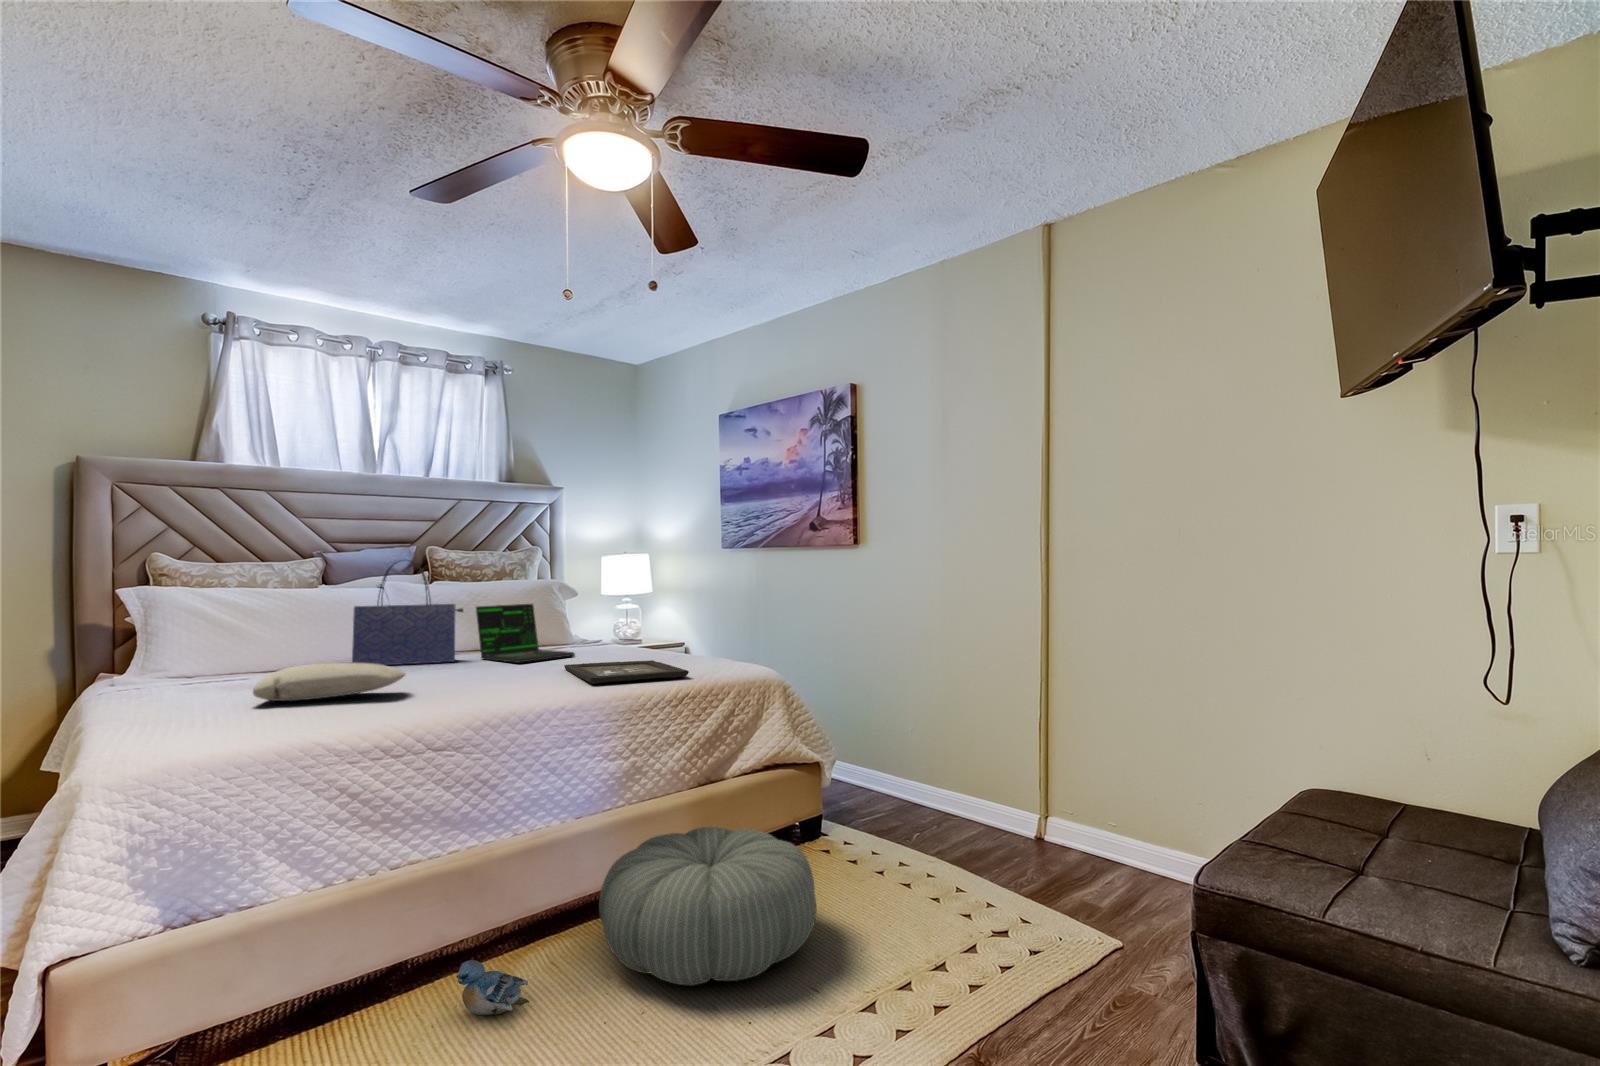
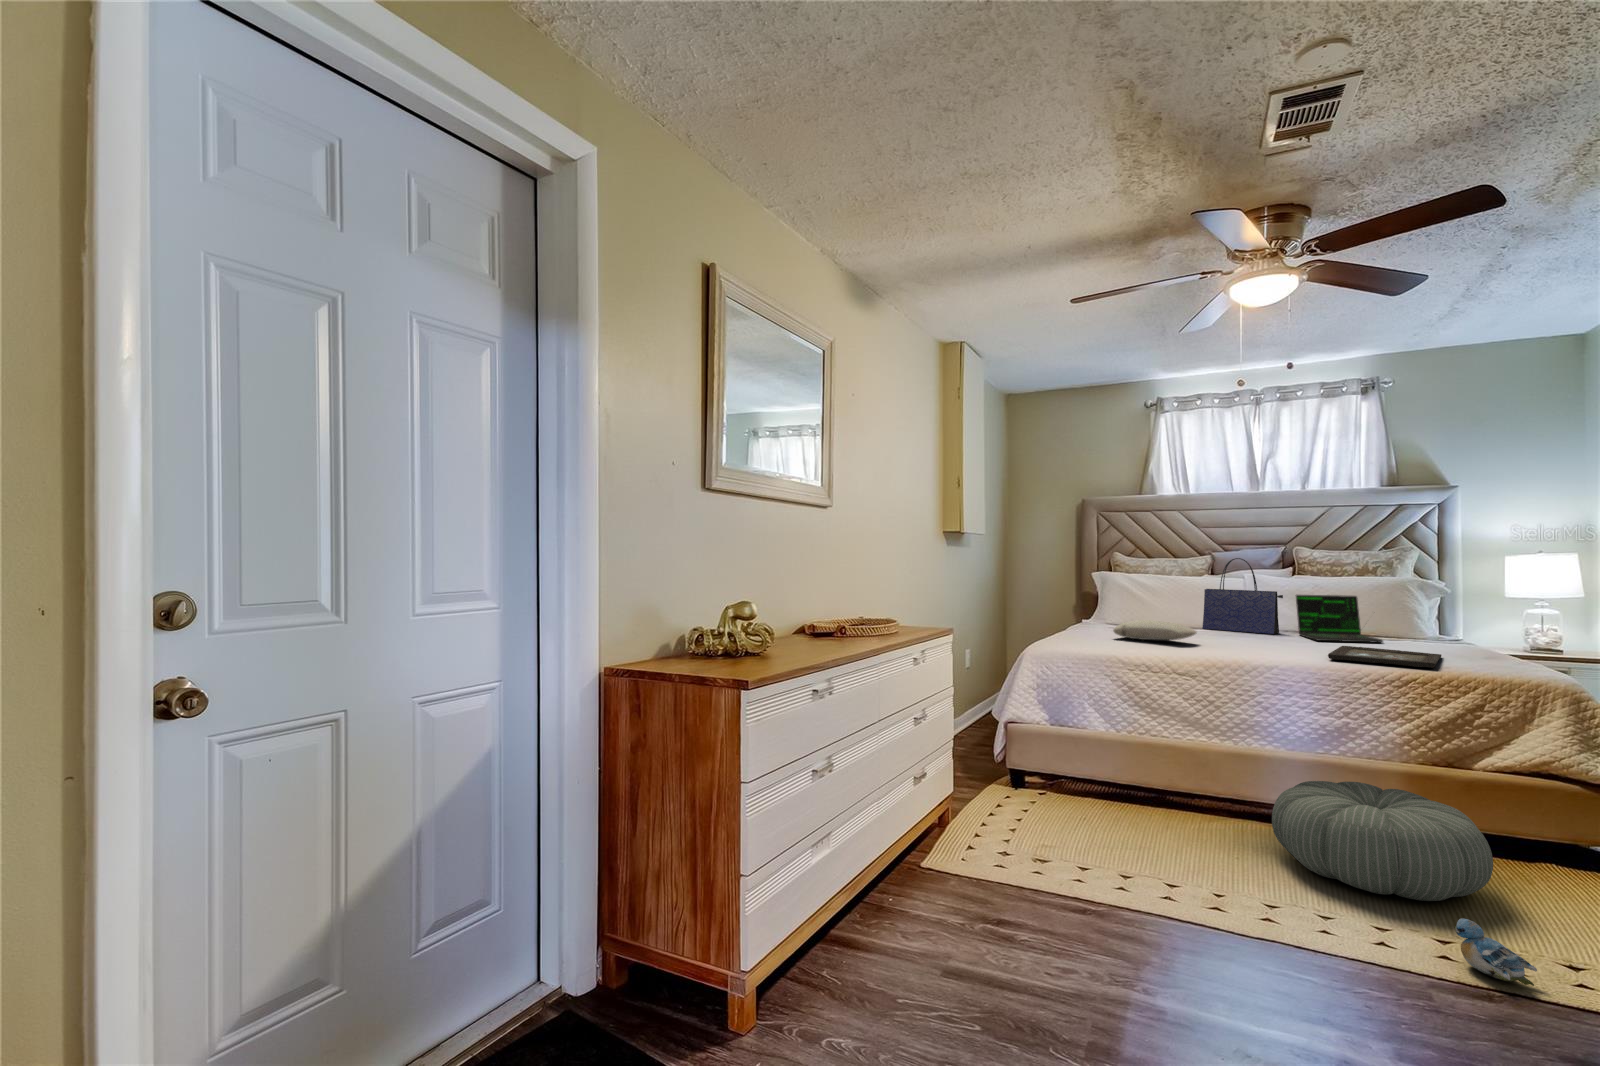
plush toy: present [456,960,529,1015] -> present [1455,918,1537,986]

